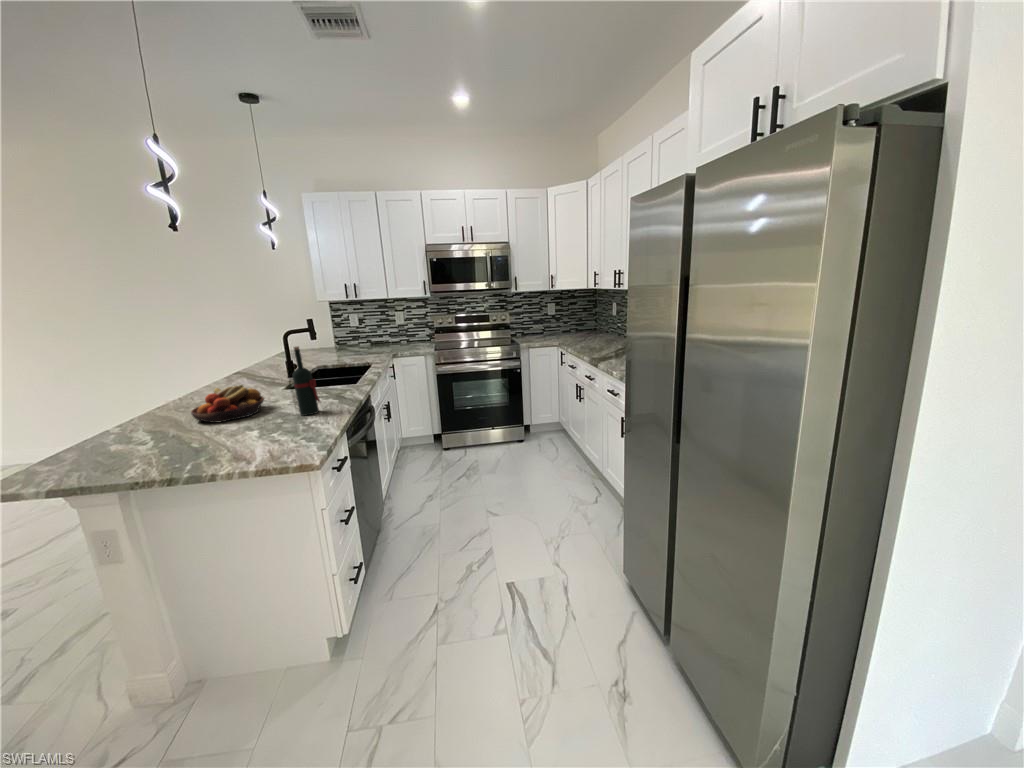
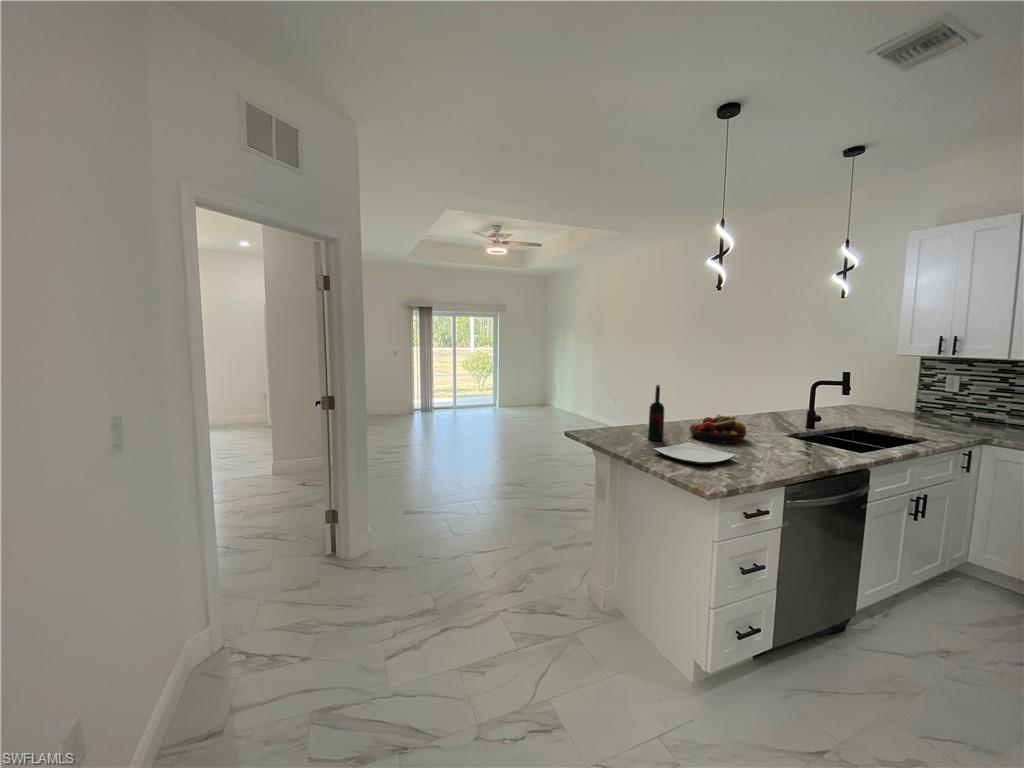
wine bottle: present [293,347,320,416] -> present [648,385,664,441]
plate: none [188,419,288,454] -> present [654,443,736,464]

